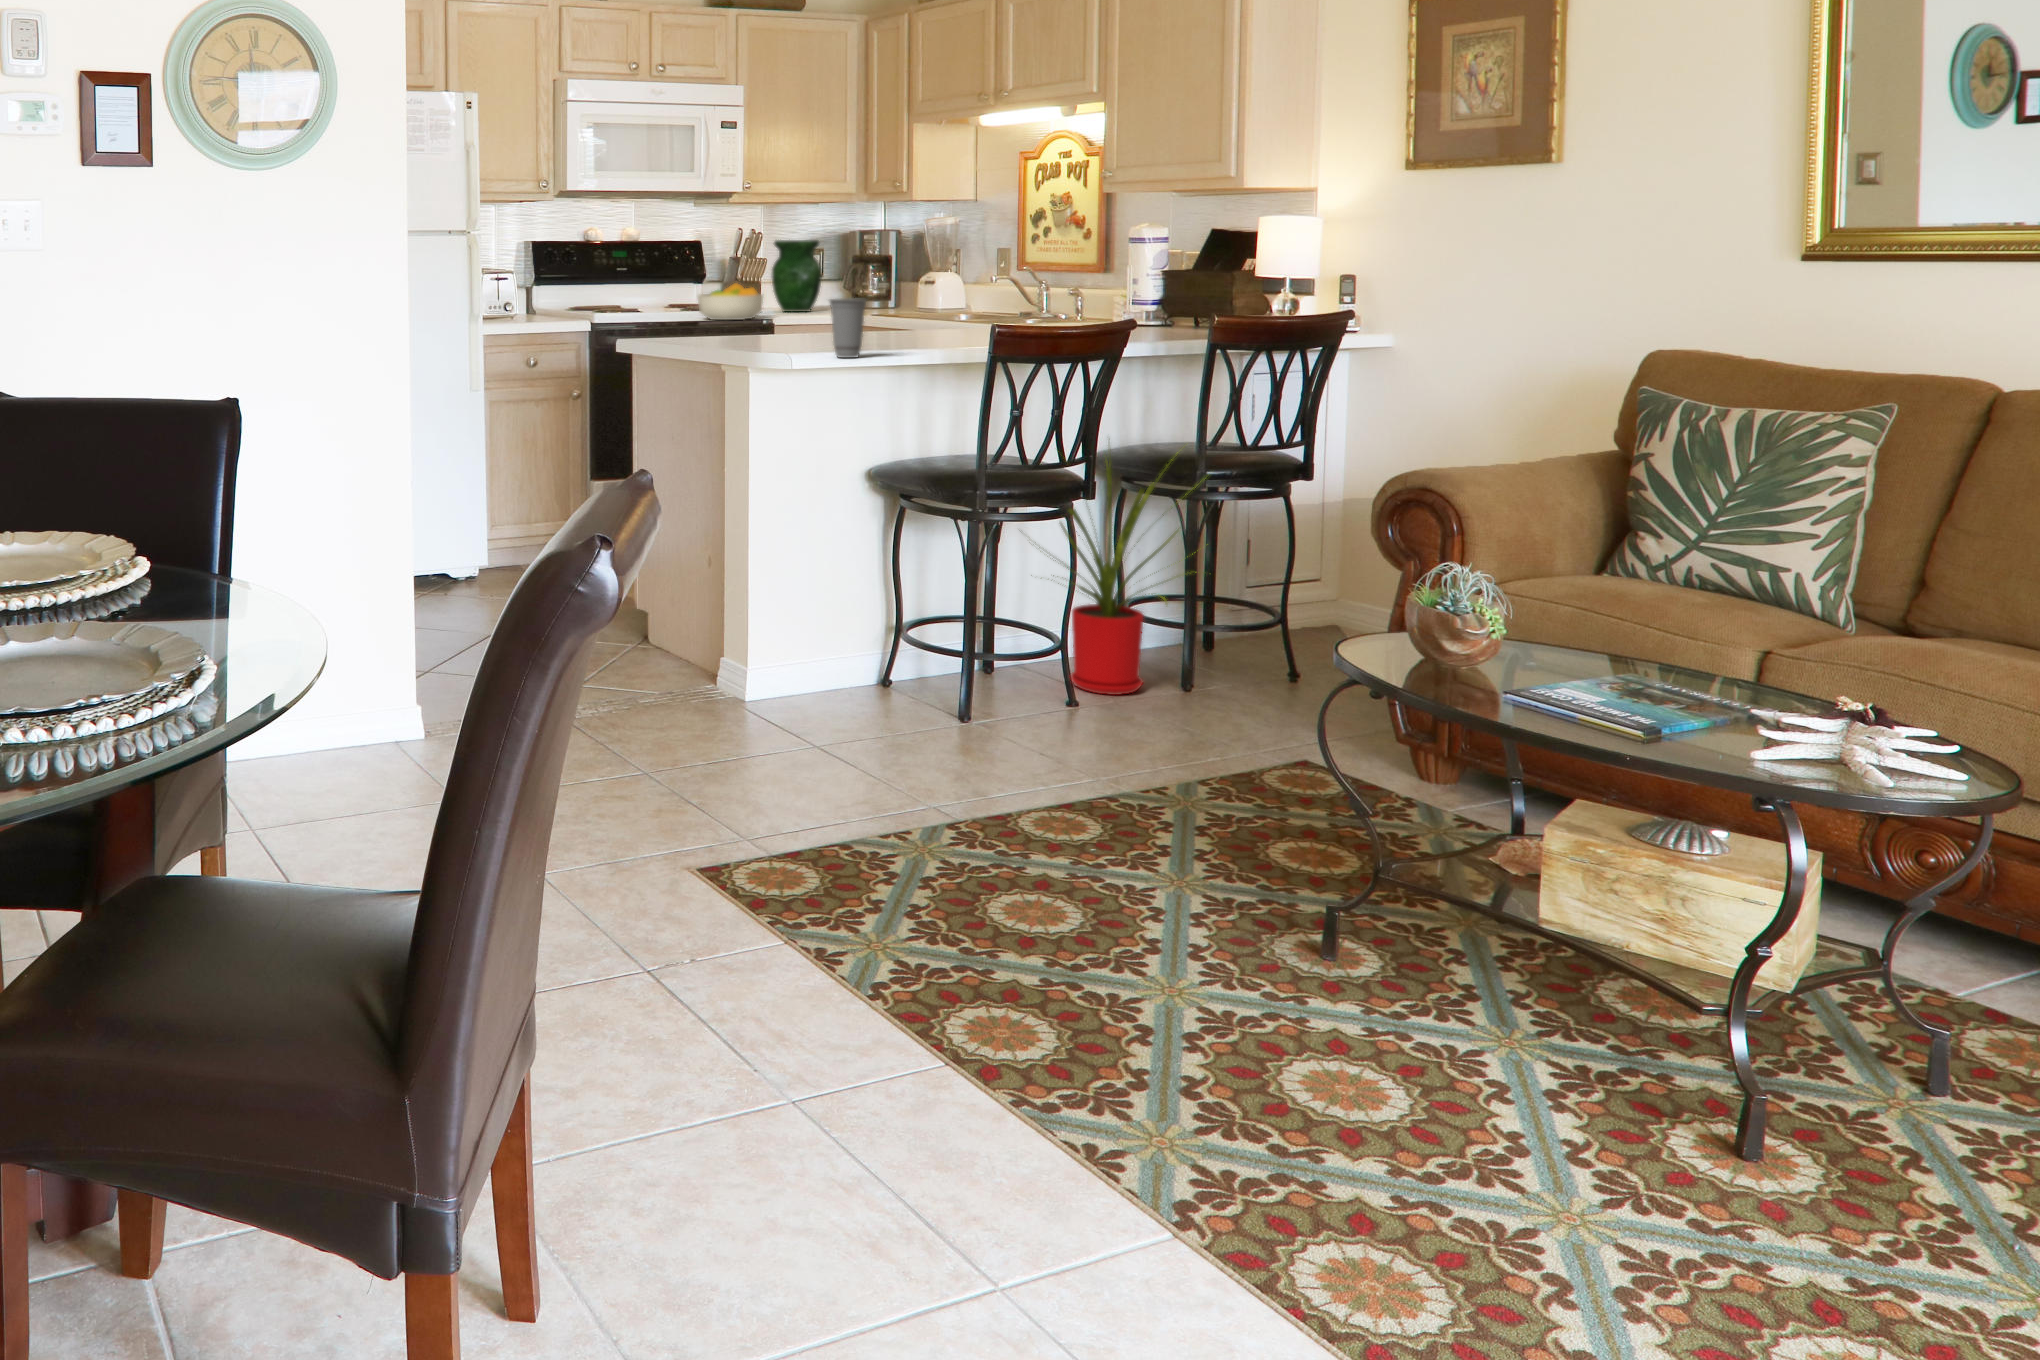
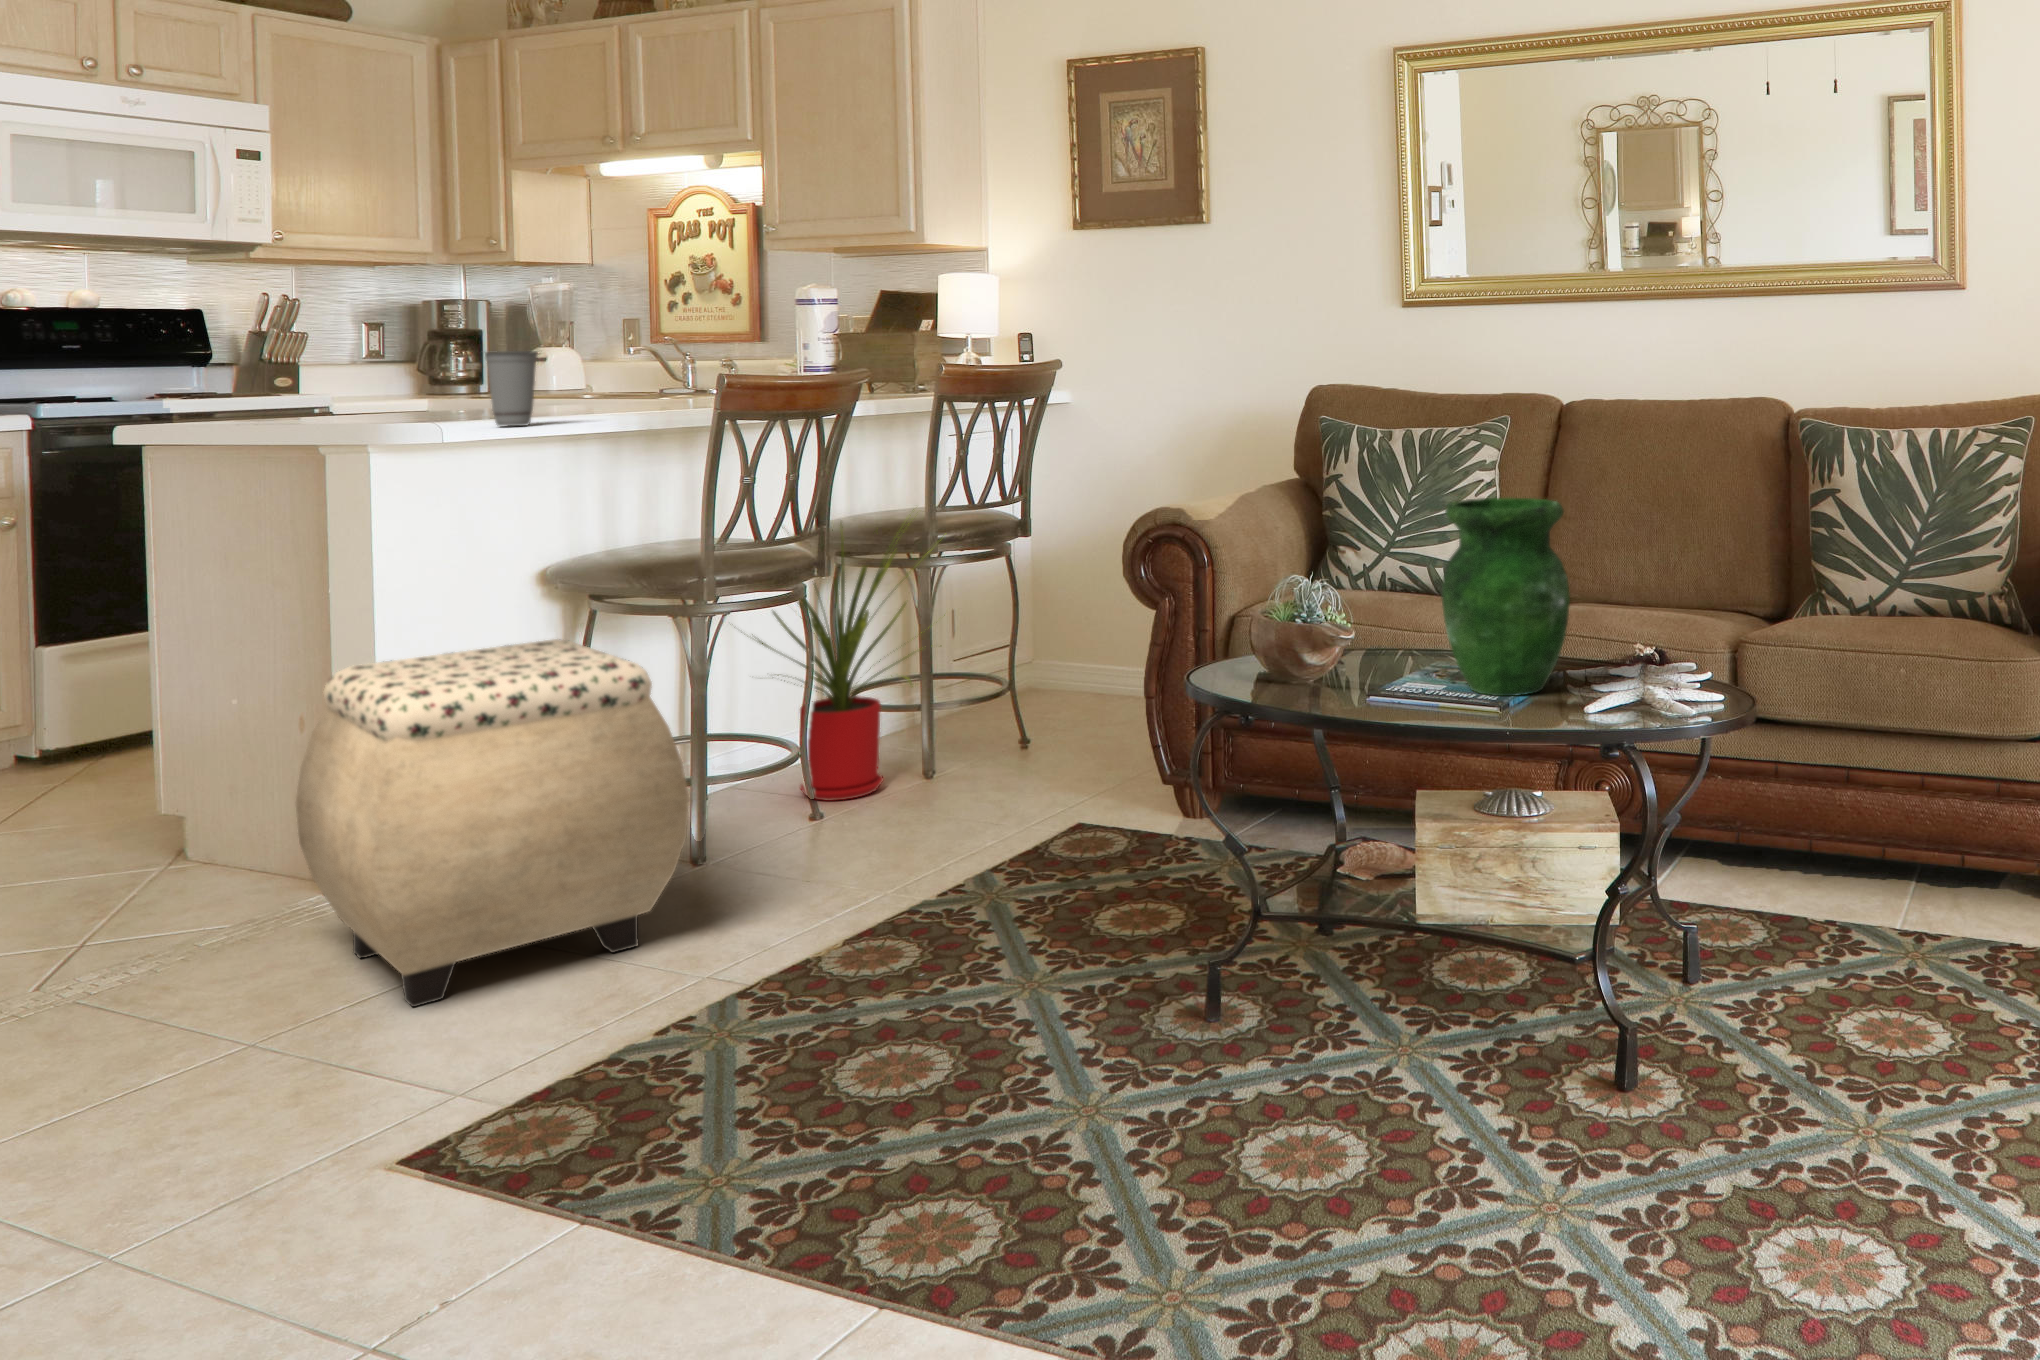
vase: present [772,240,822,312] -> present [1441,498,1570,696]
fruit bowl: present [698,283,763,320] -> none [206,360,314,409]
ottoman: none [692,526,935,774] -> present [296,639,689,1007]

